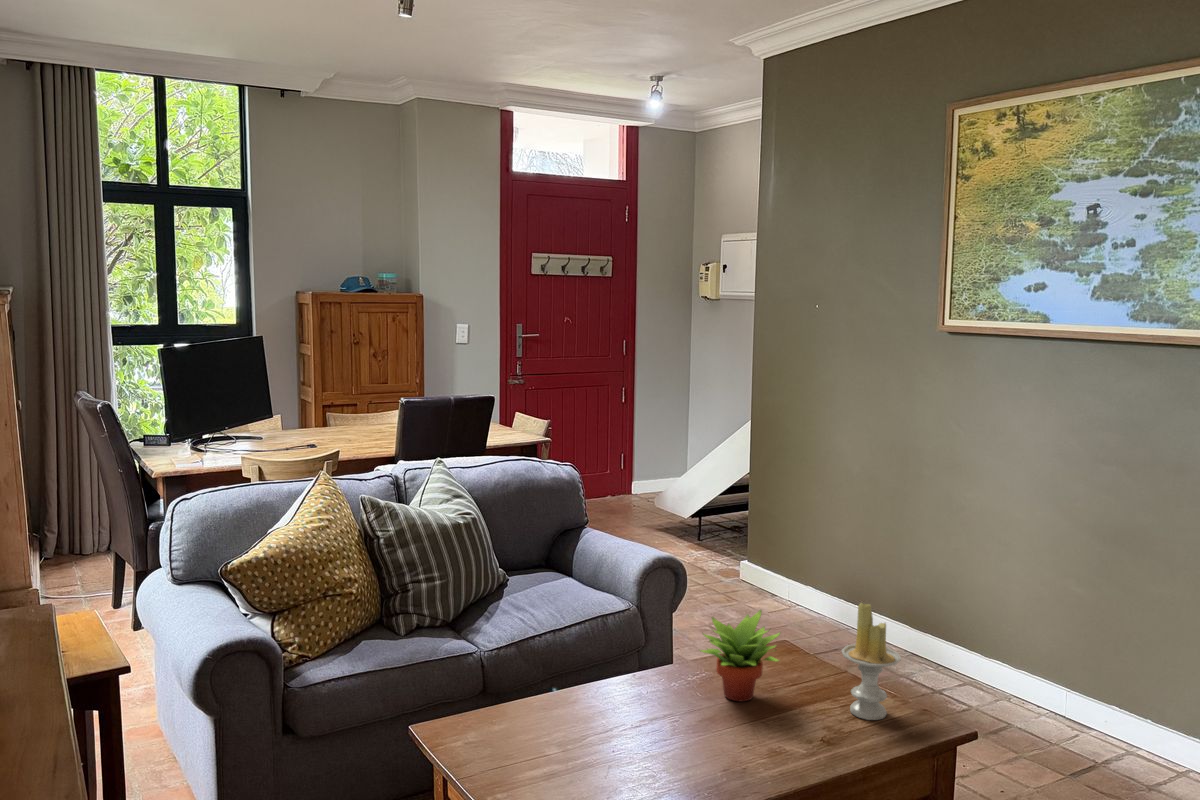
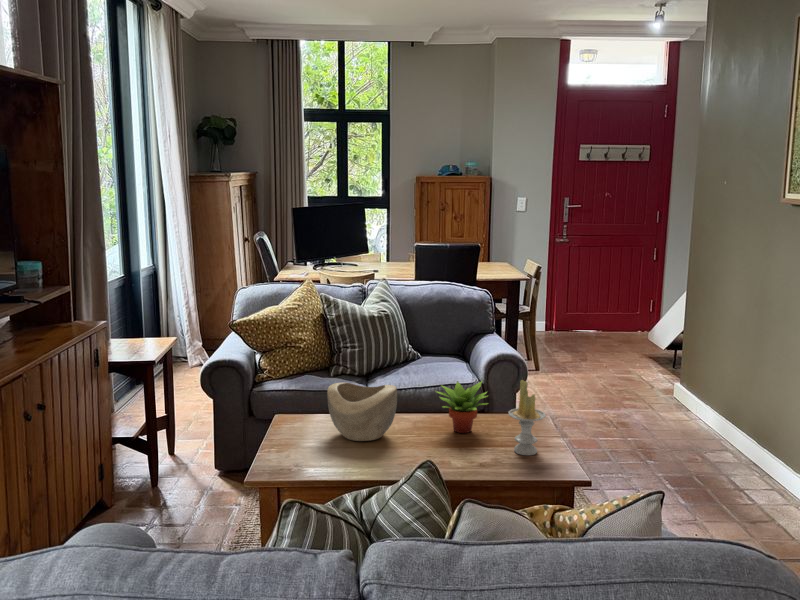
decorative bowl: none [557,644,679,757] -> present [327,383,397,441]

